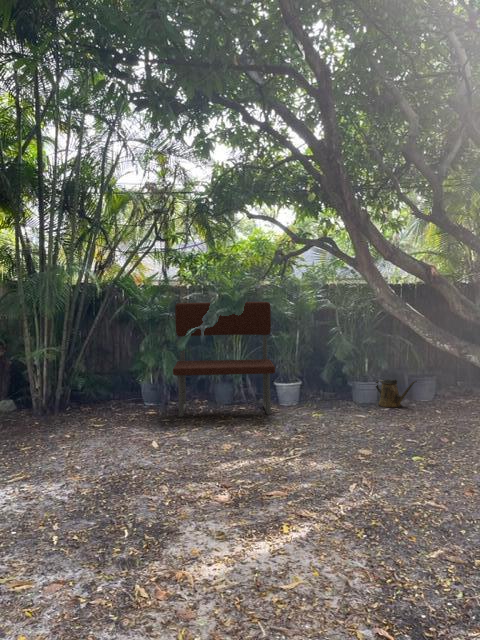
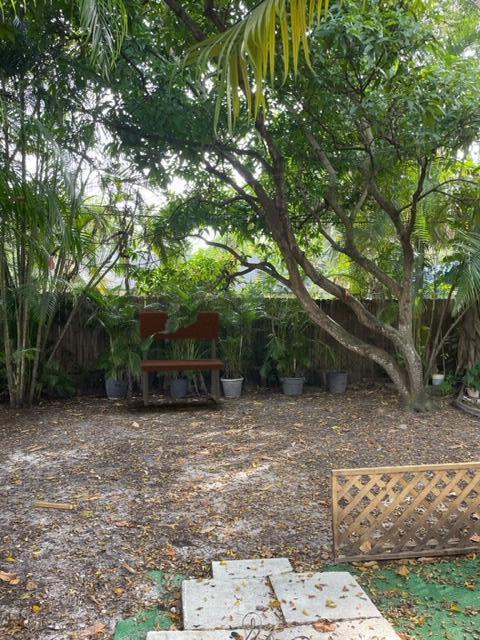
watering can: present [376,379,417,407] -> none [301,376,334,397]

